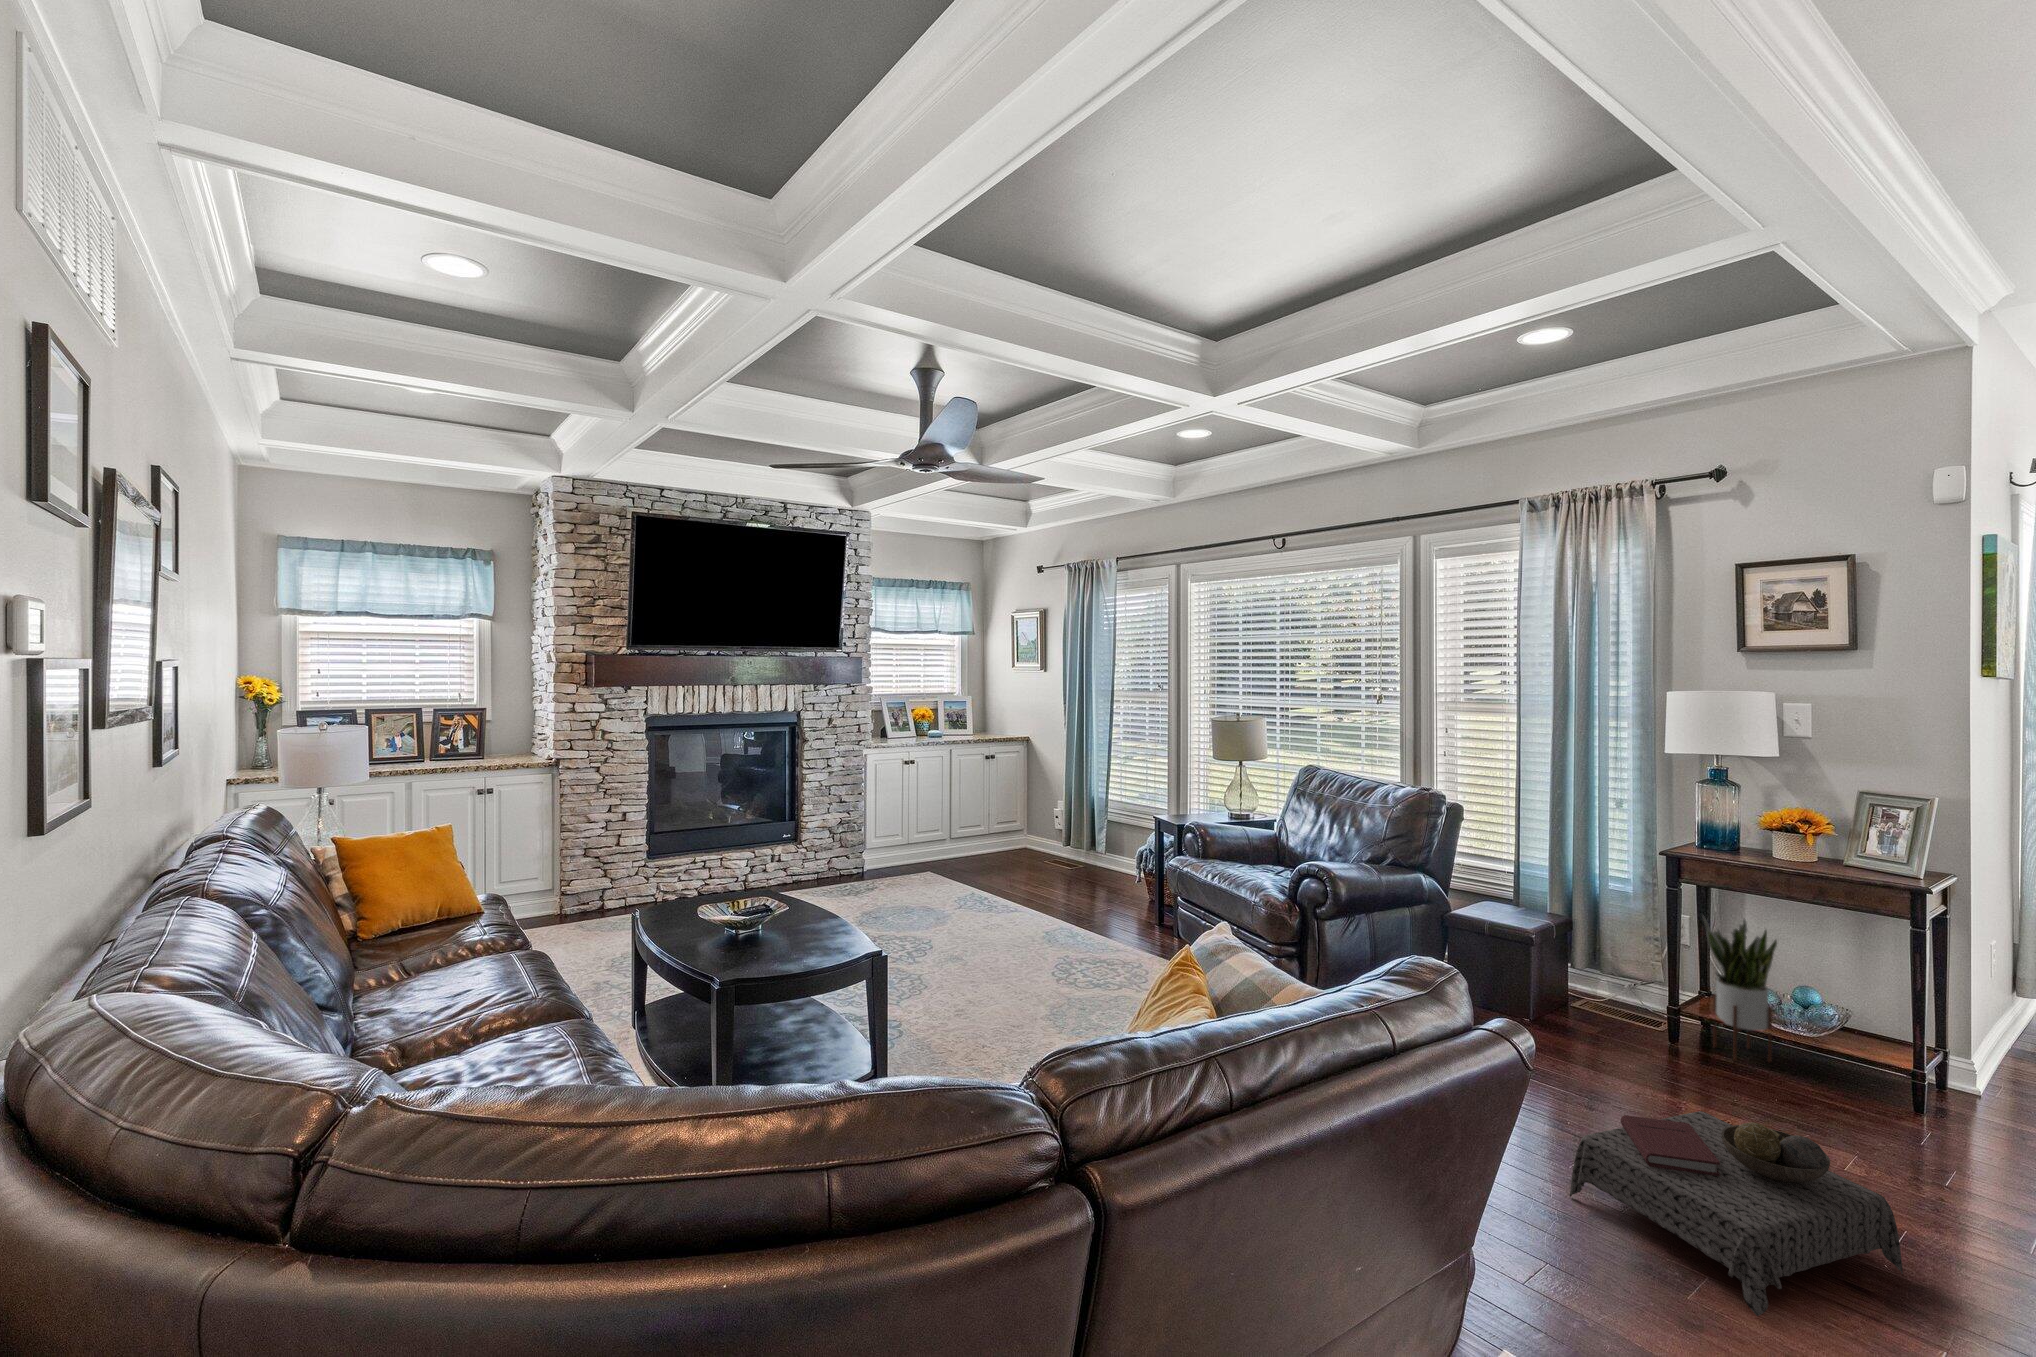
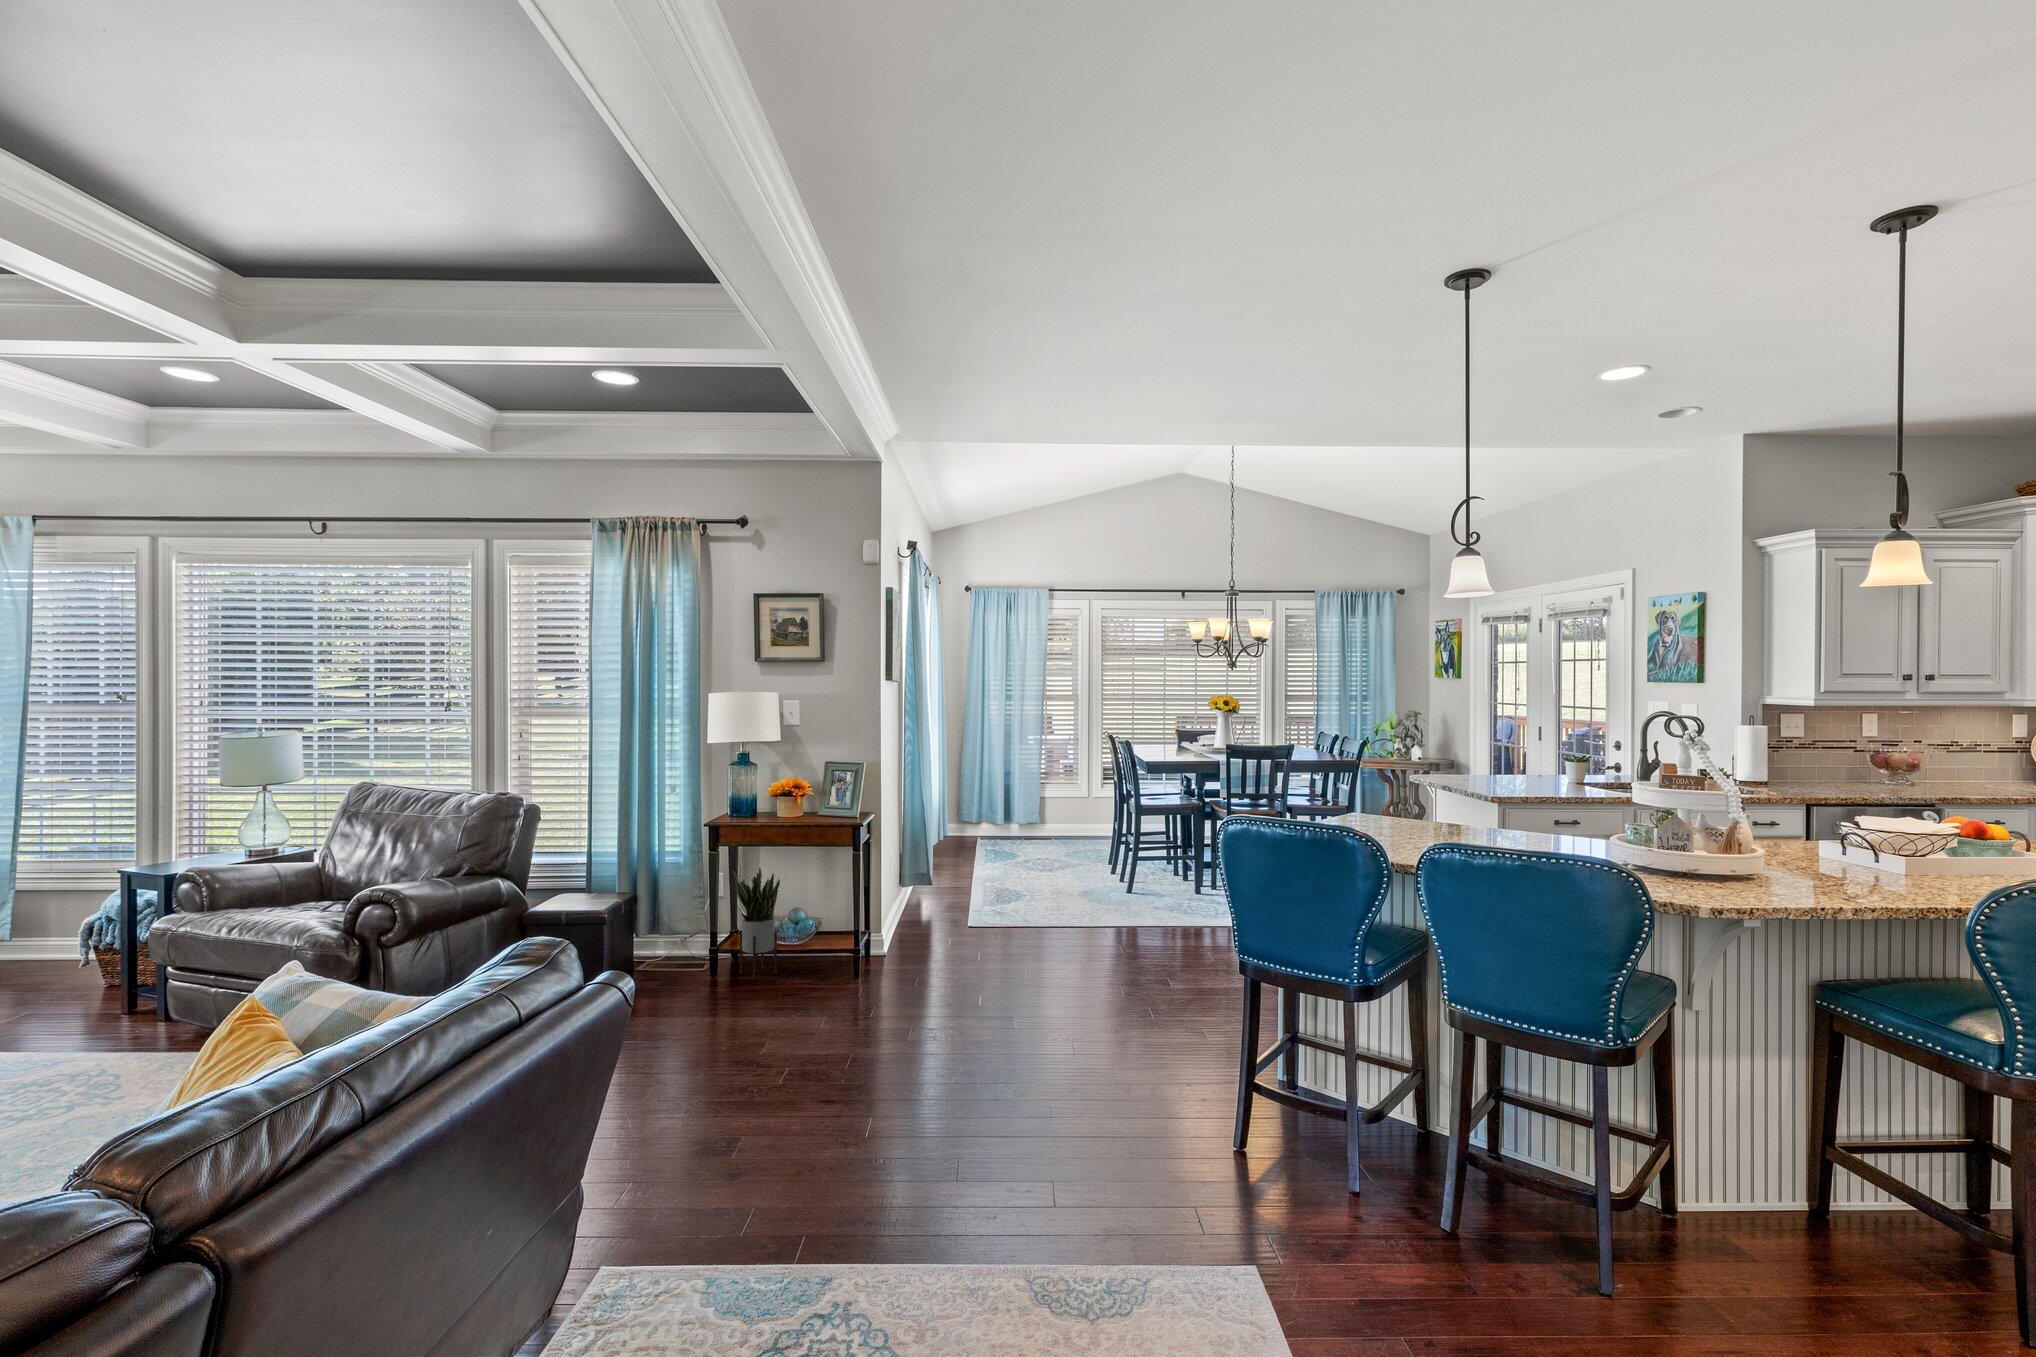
ottoman: present [1570,1111,1903,1316] -> none [649,1001,849,1131]

